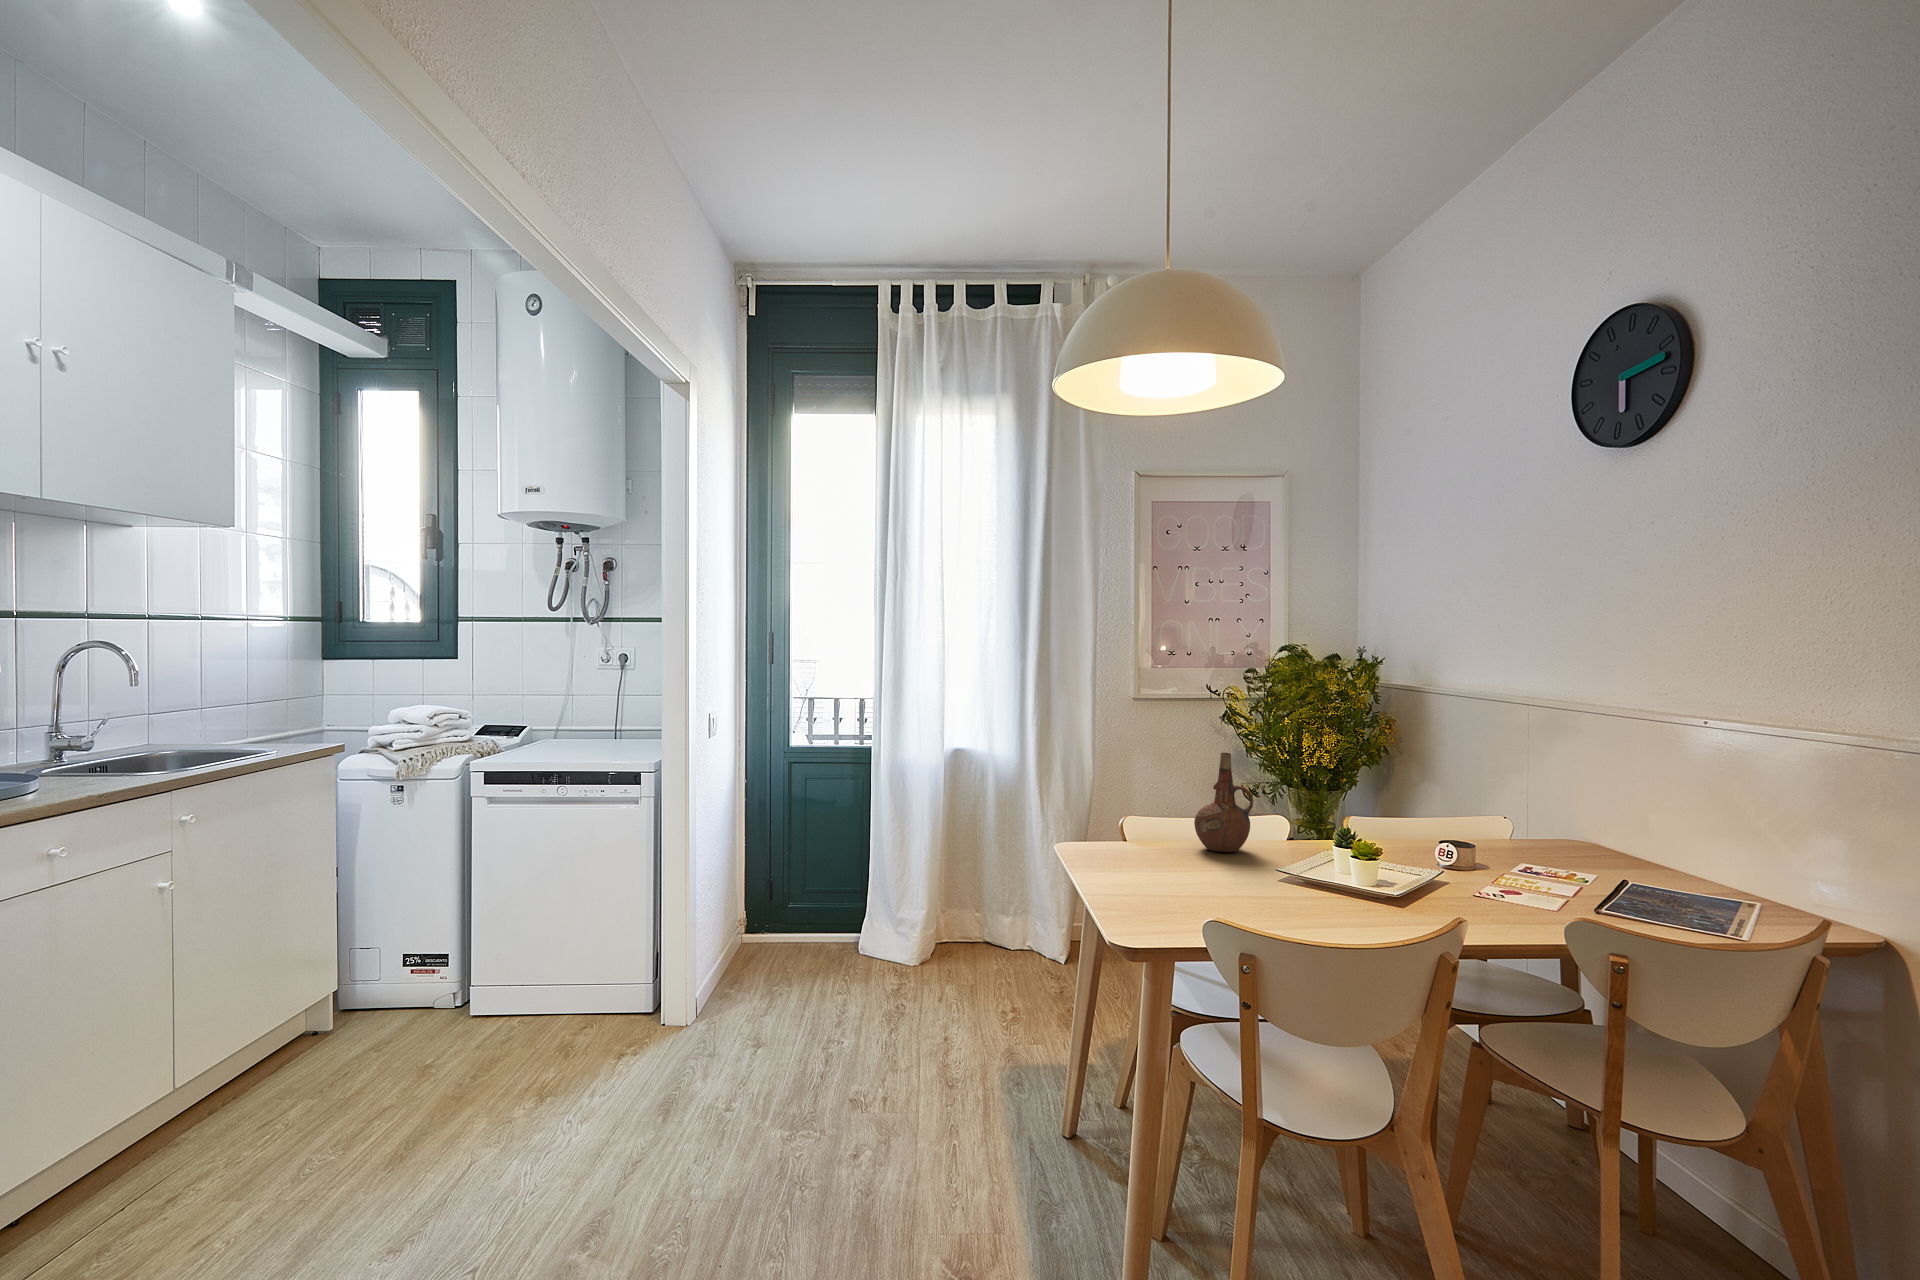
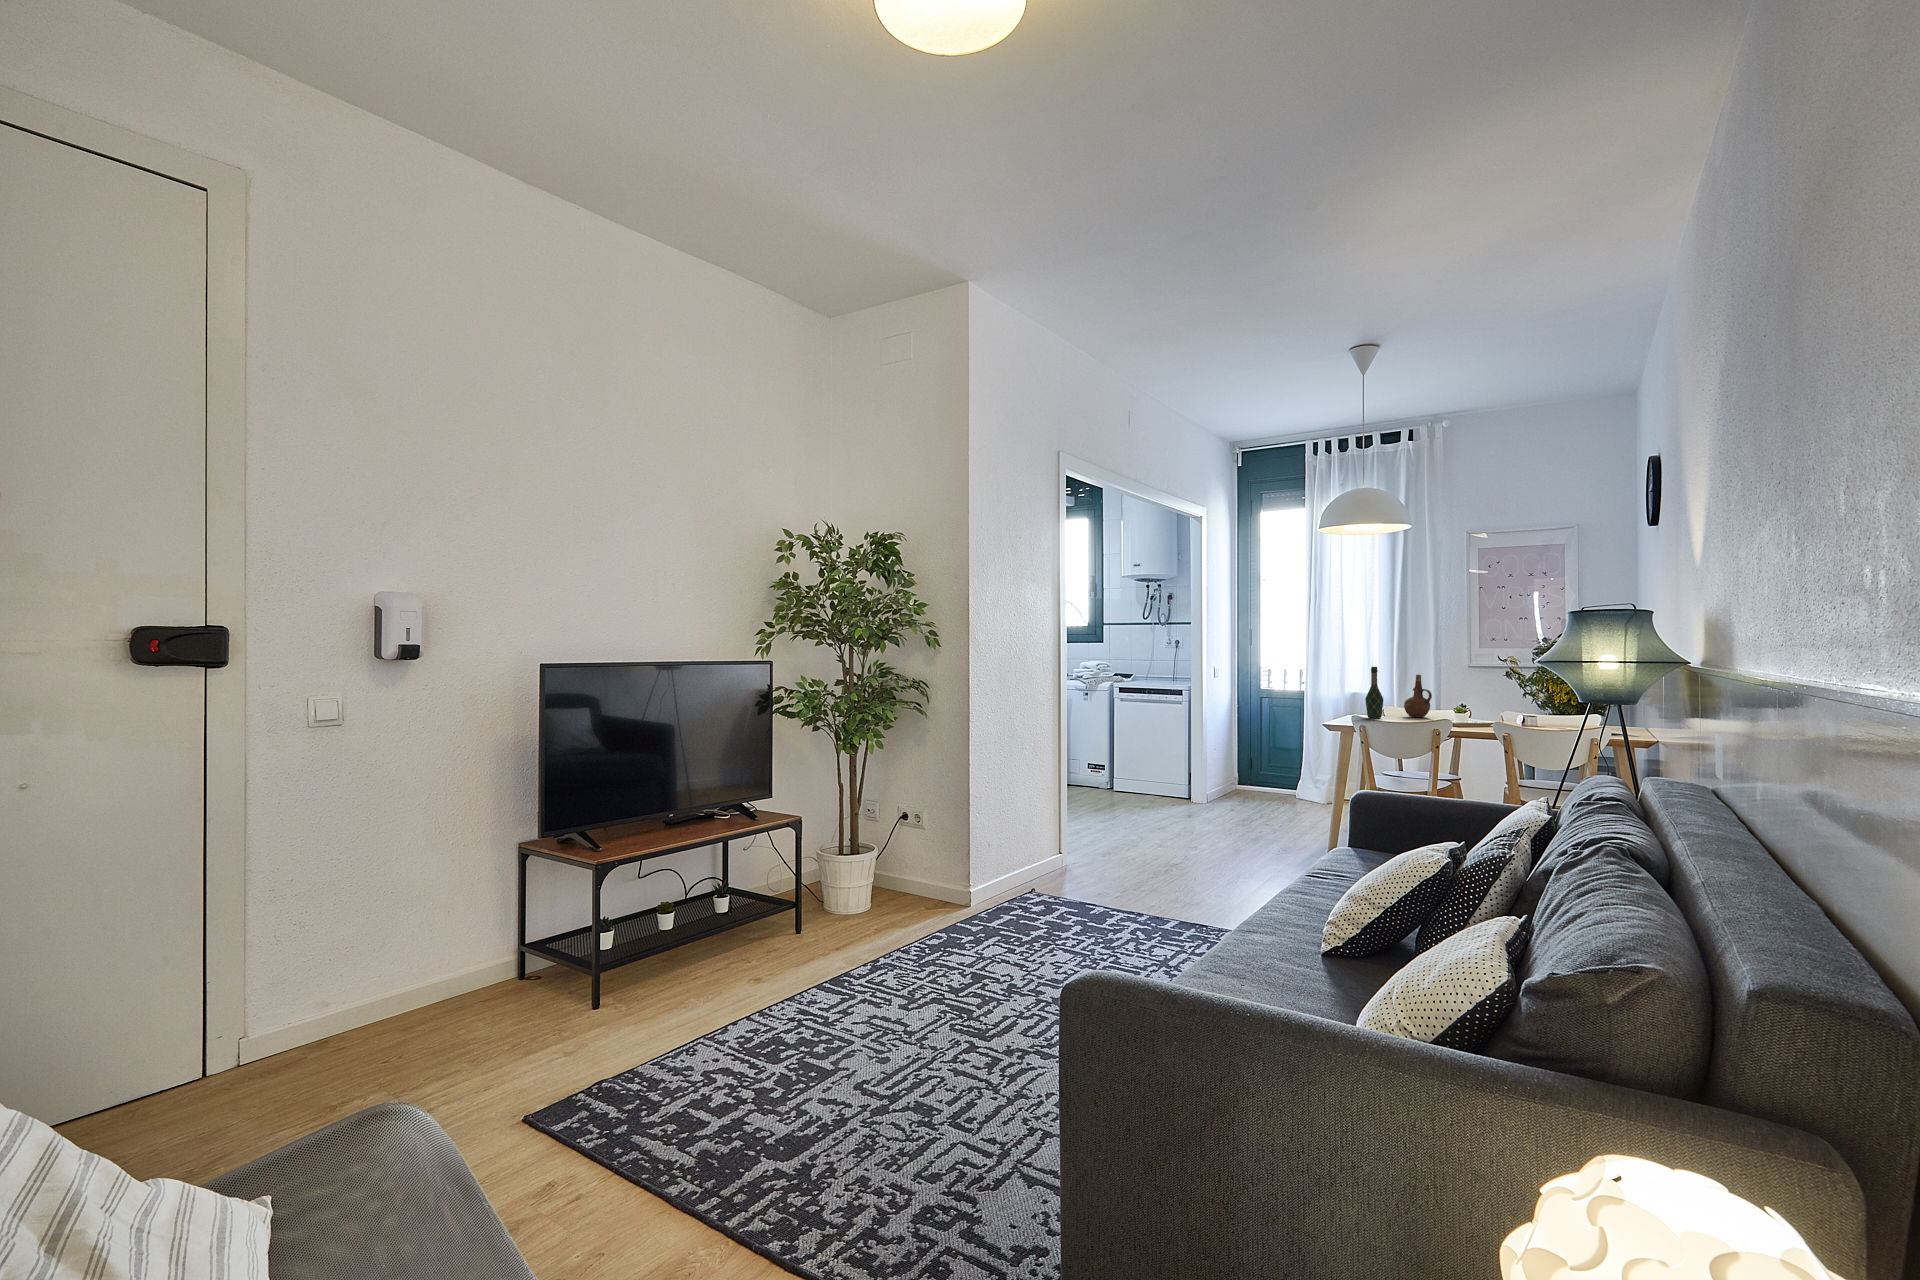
wine bottle: none [1141,742,1183,872] -> present [1365,667,1383,718]

